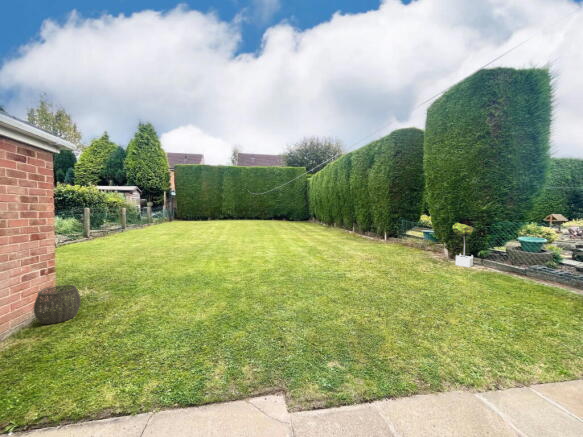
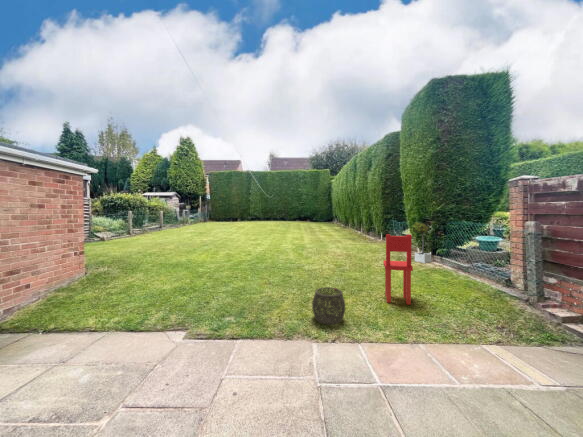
chair: none [499,240,558,329] -> present [384,234,413,305]
woven basket: present [33,285,81,324] -> present [312,287,345,324]

